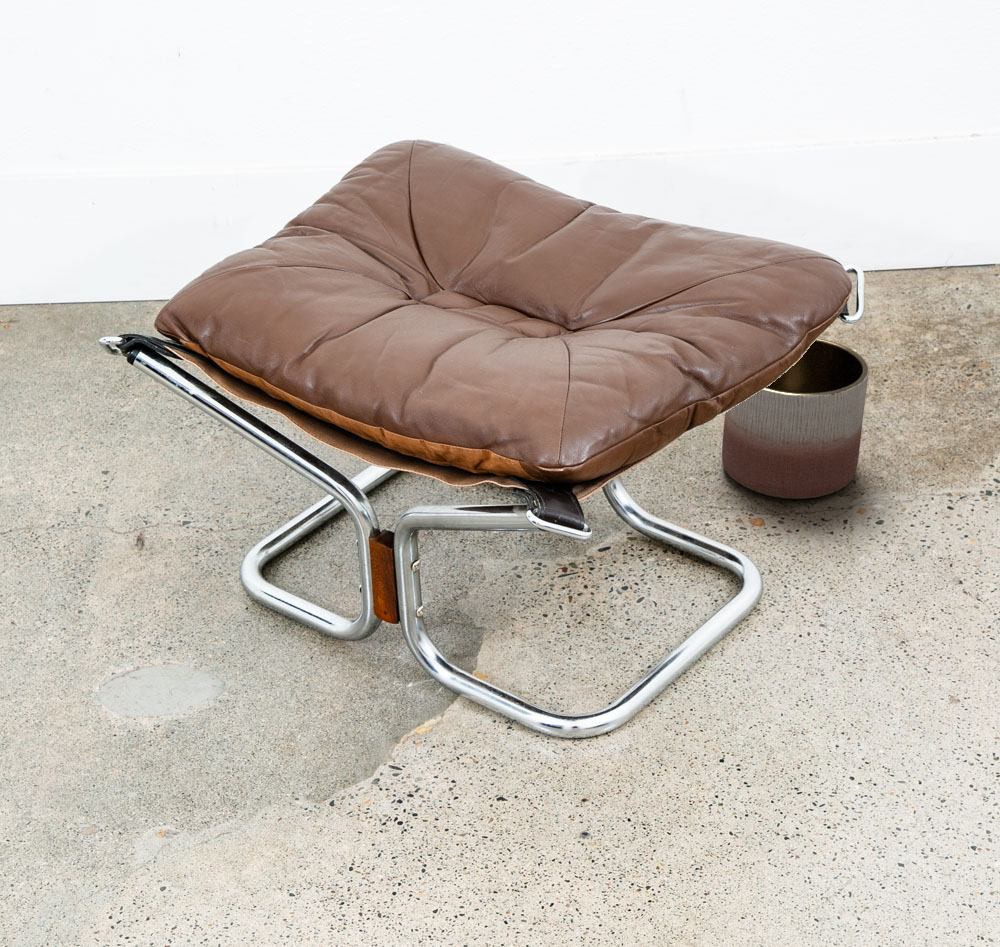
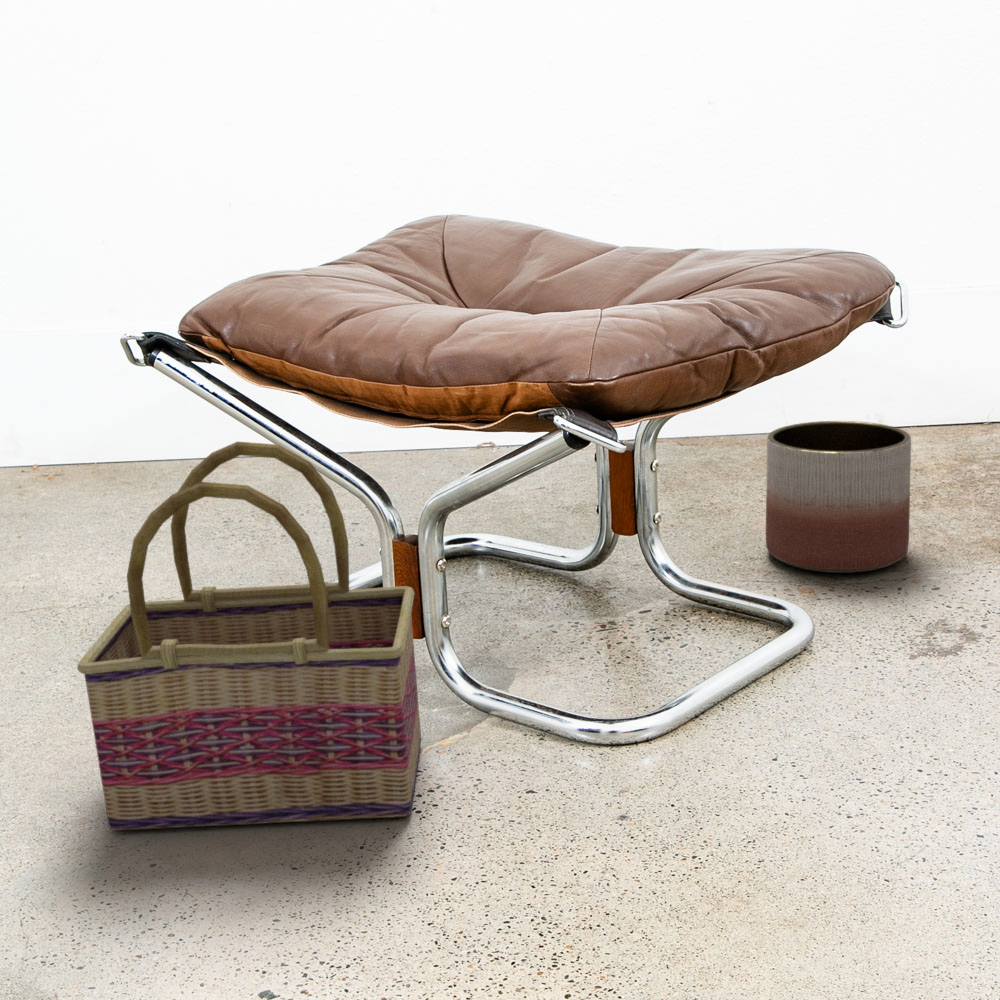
basket: none [79,488,399,845] -> present [77,442,421,831]

